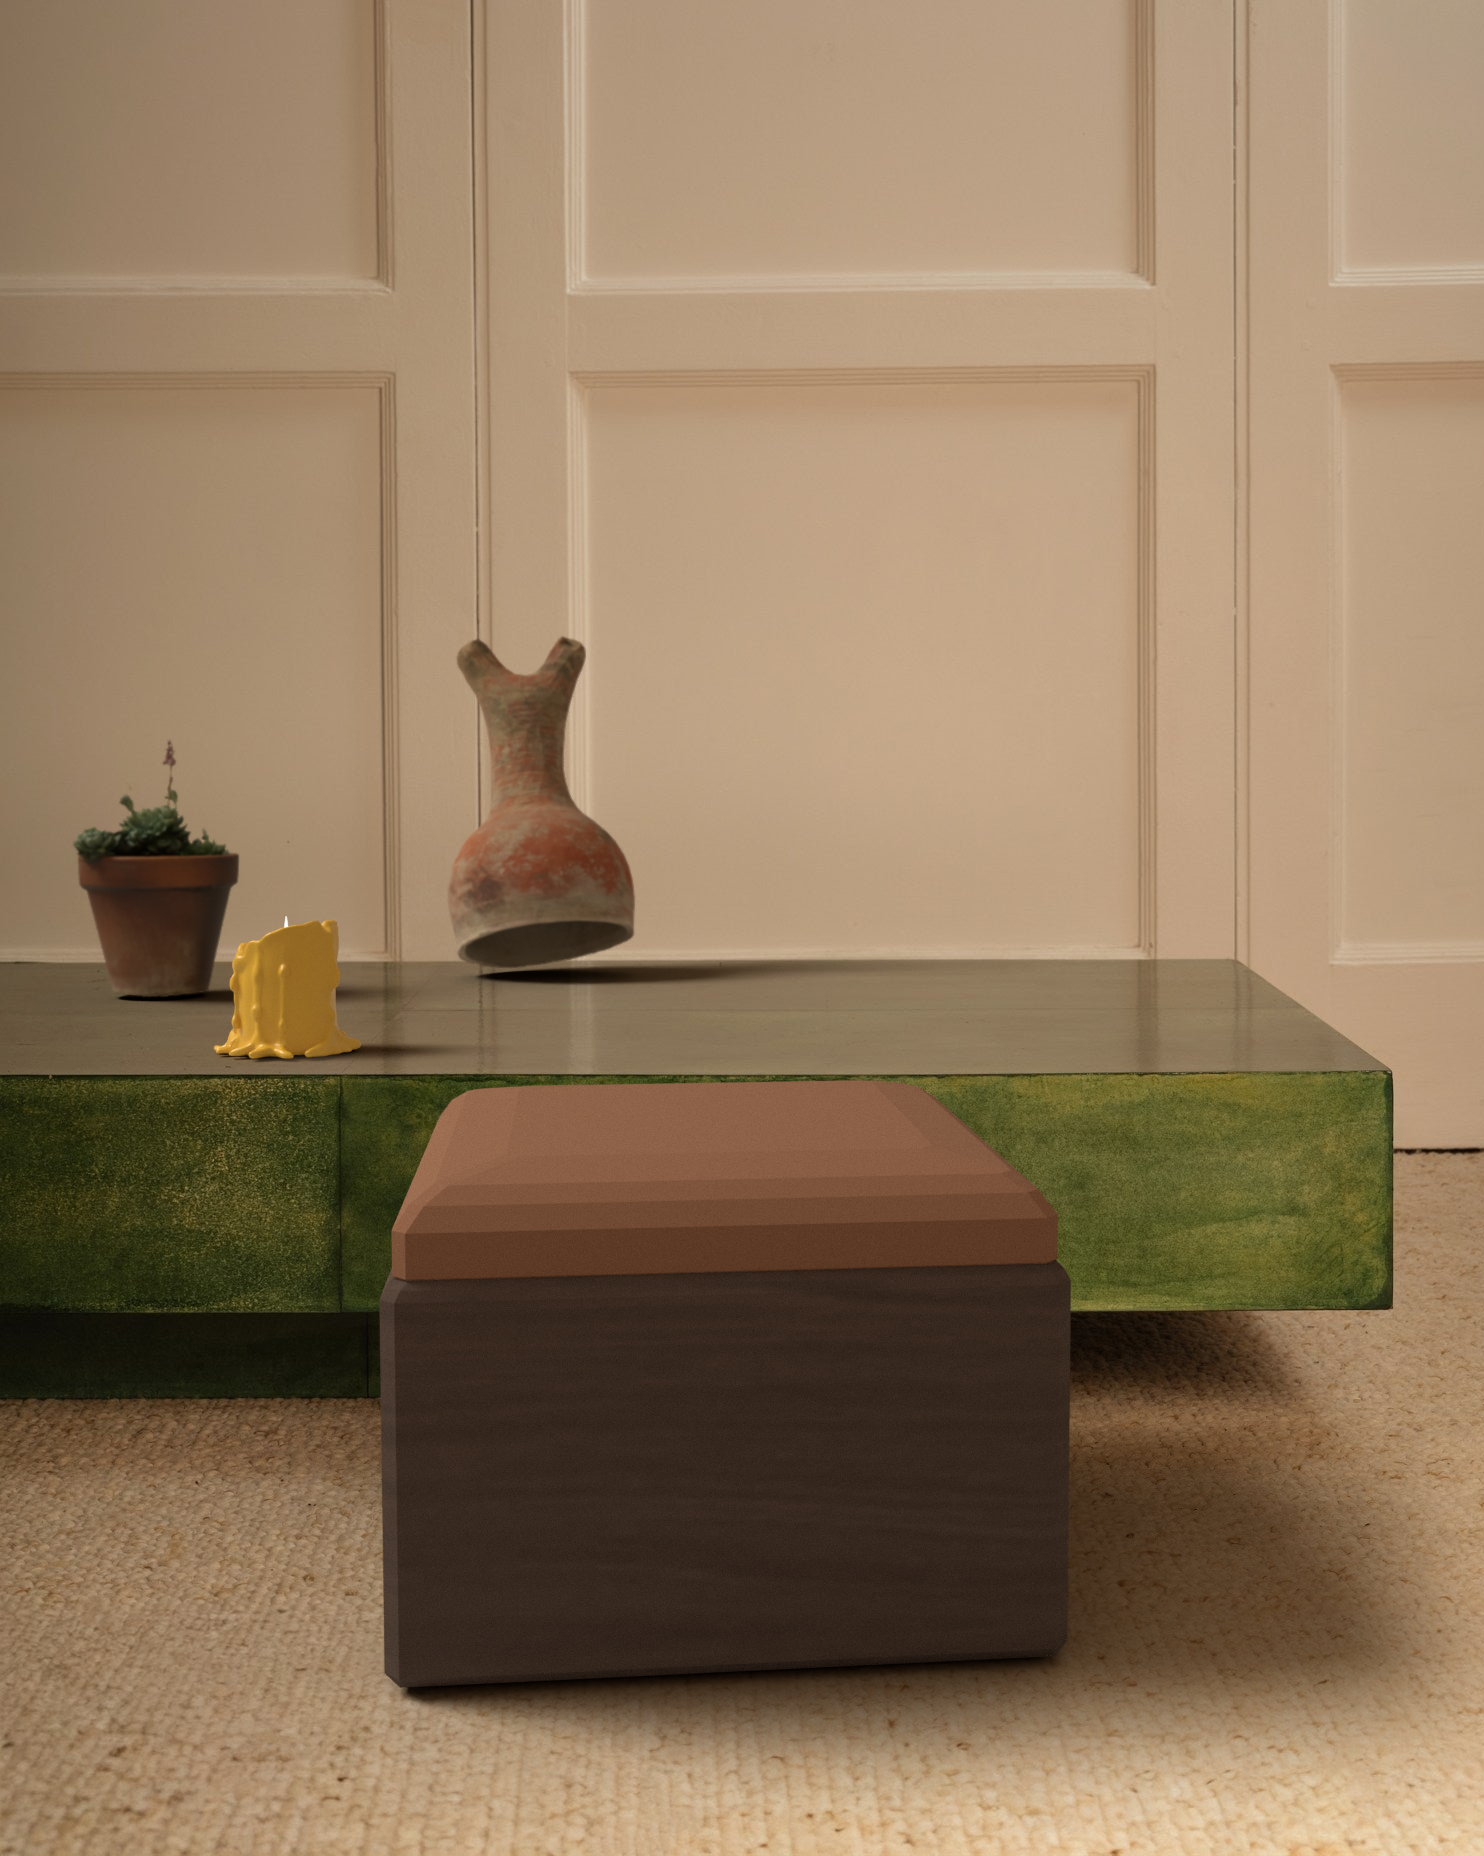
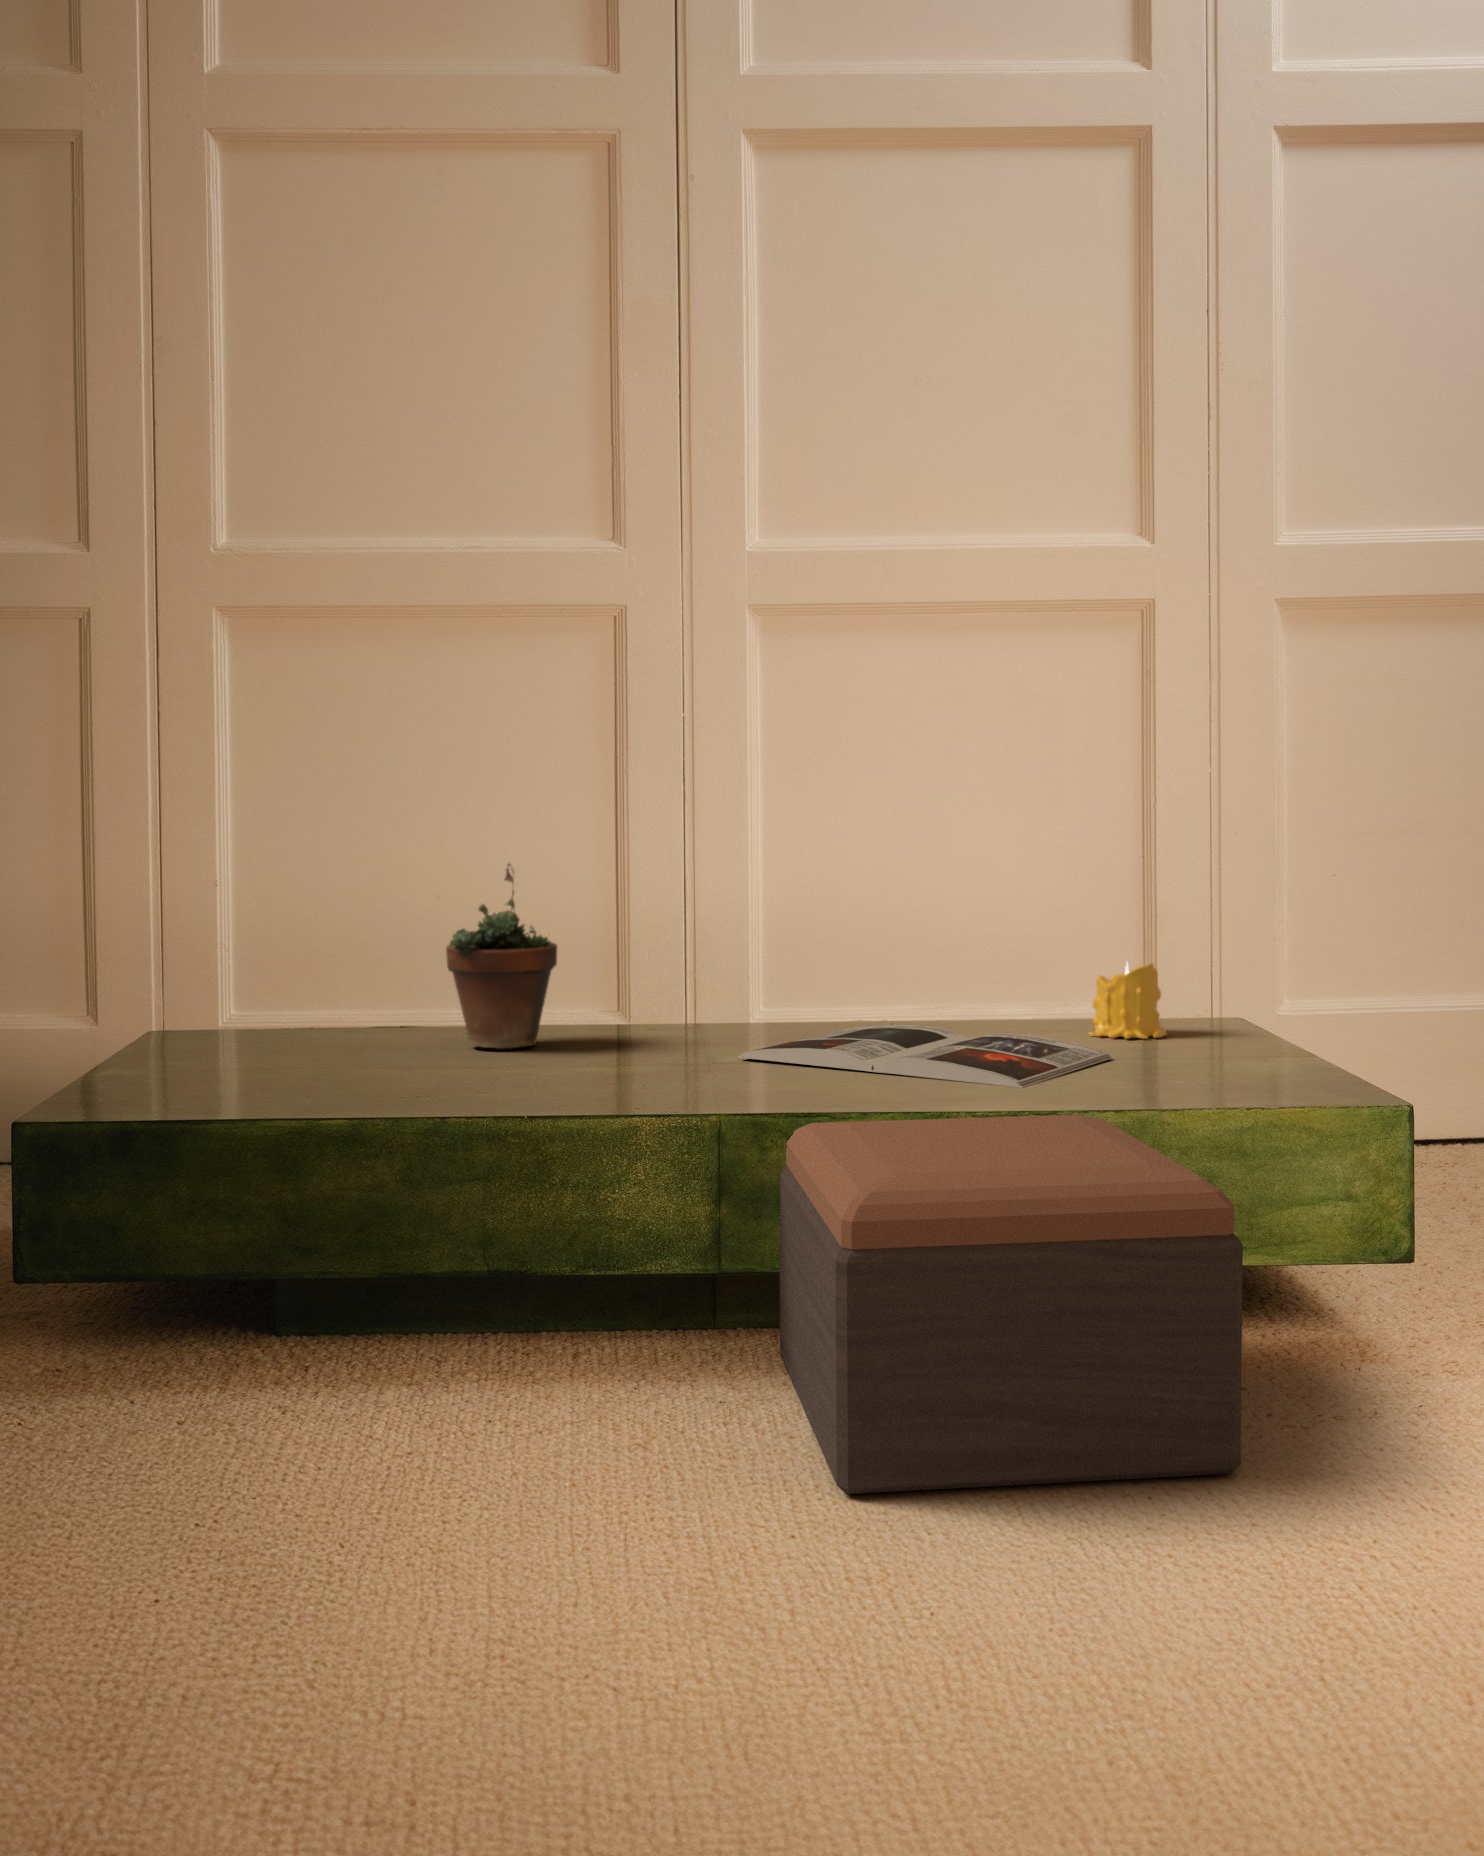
vase: present [448,636,635,968] -> none [683,769,824,1018]
candle: present [214,916,361,1059] -> present [1089,963,1166,1039]
magazine: none [459,971,985,1045] -> present [738,1025,1112,1088]

